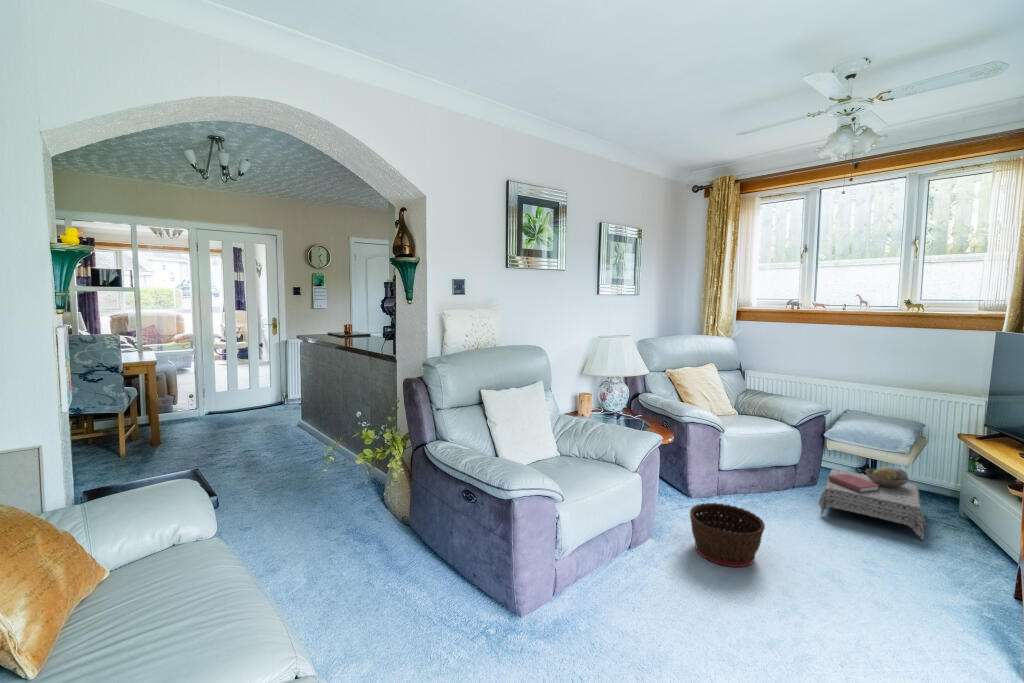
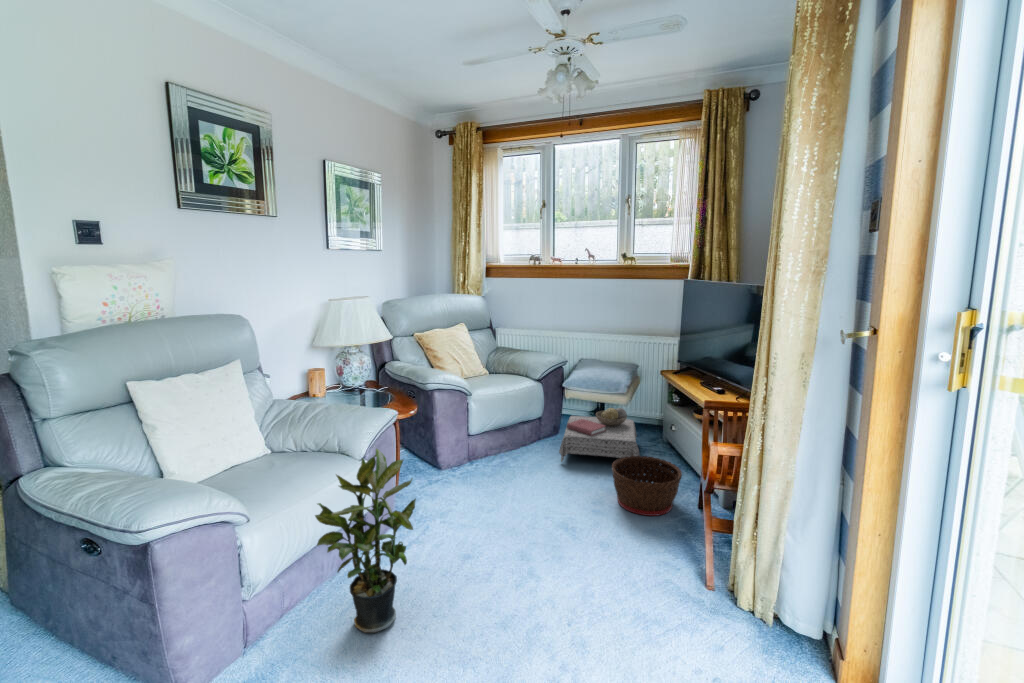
potted plant: none [606,462,687,615] -> present [315,449,416,633]
basket: present [690,503,765,567] -> present [612,456,682,516]

